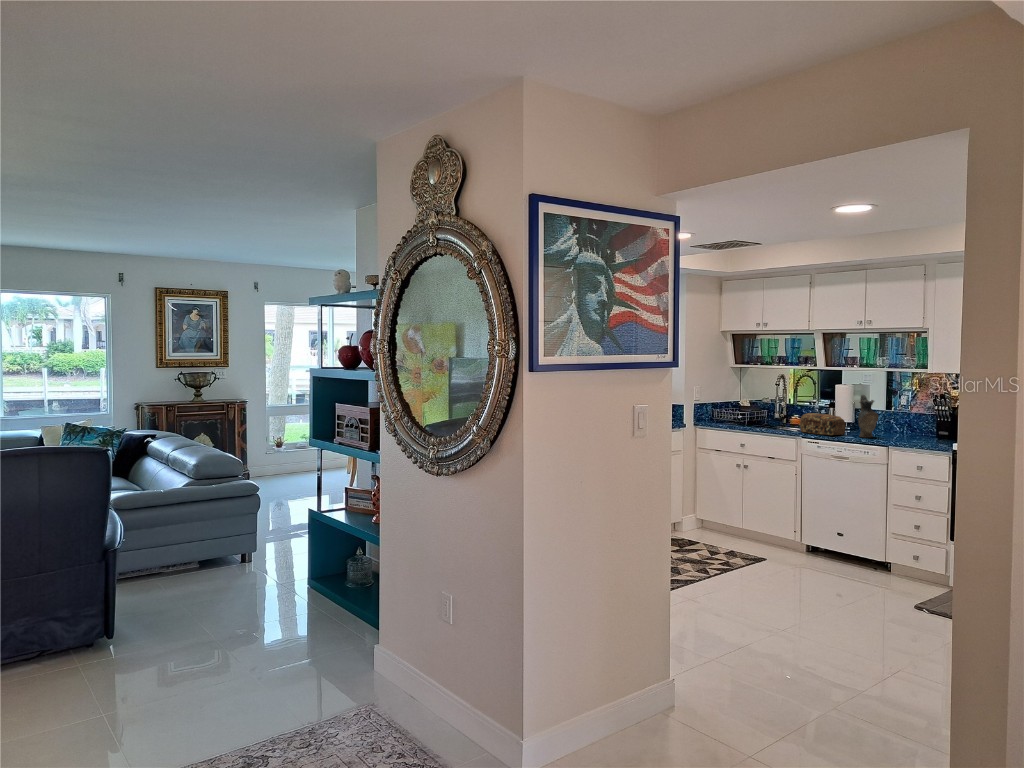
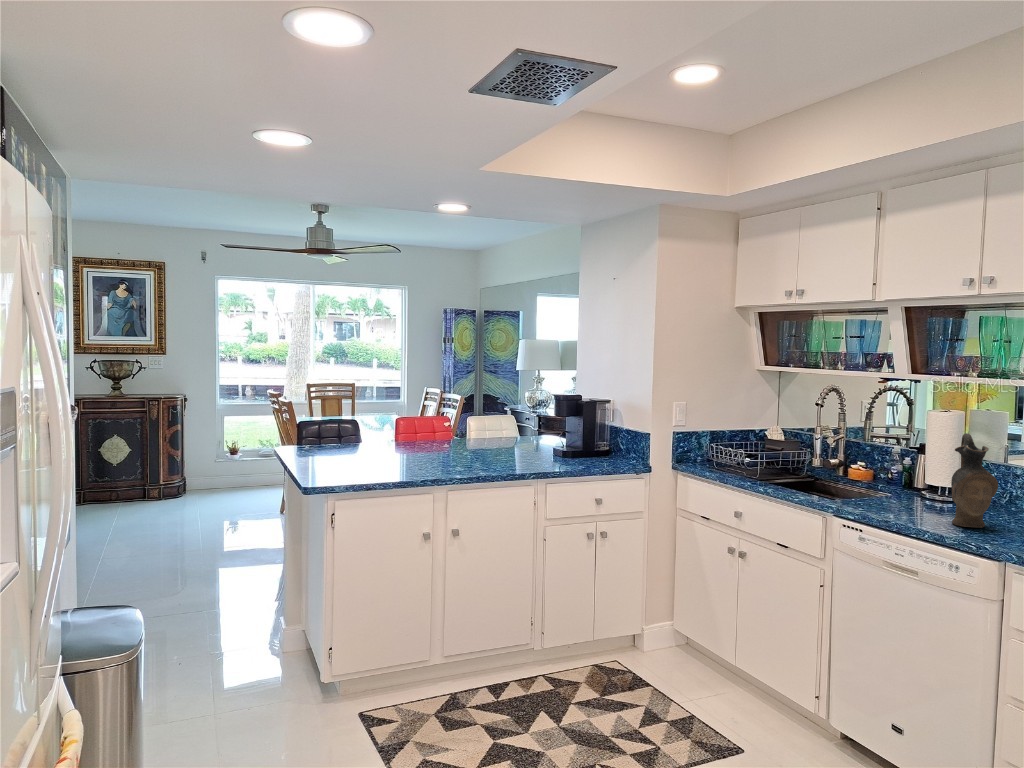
bread loaf: present [800,413,846,435] -> none [835,463,927,515]

